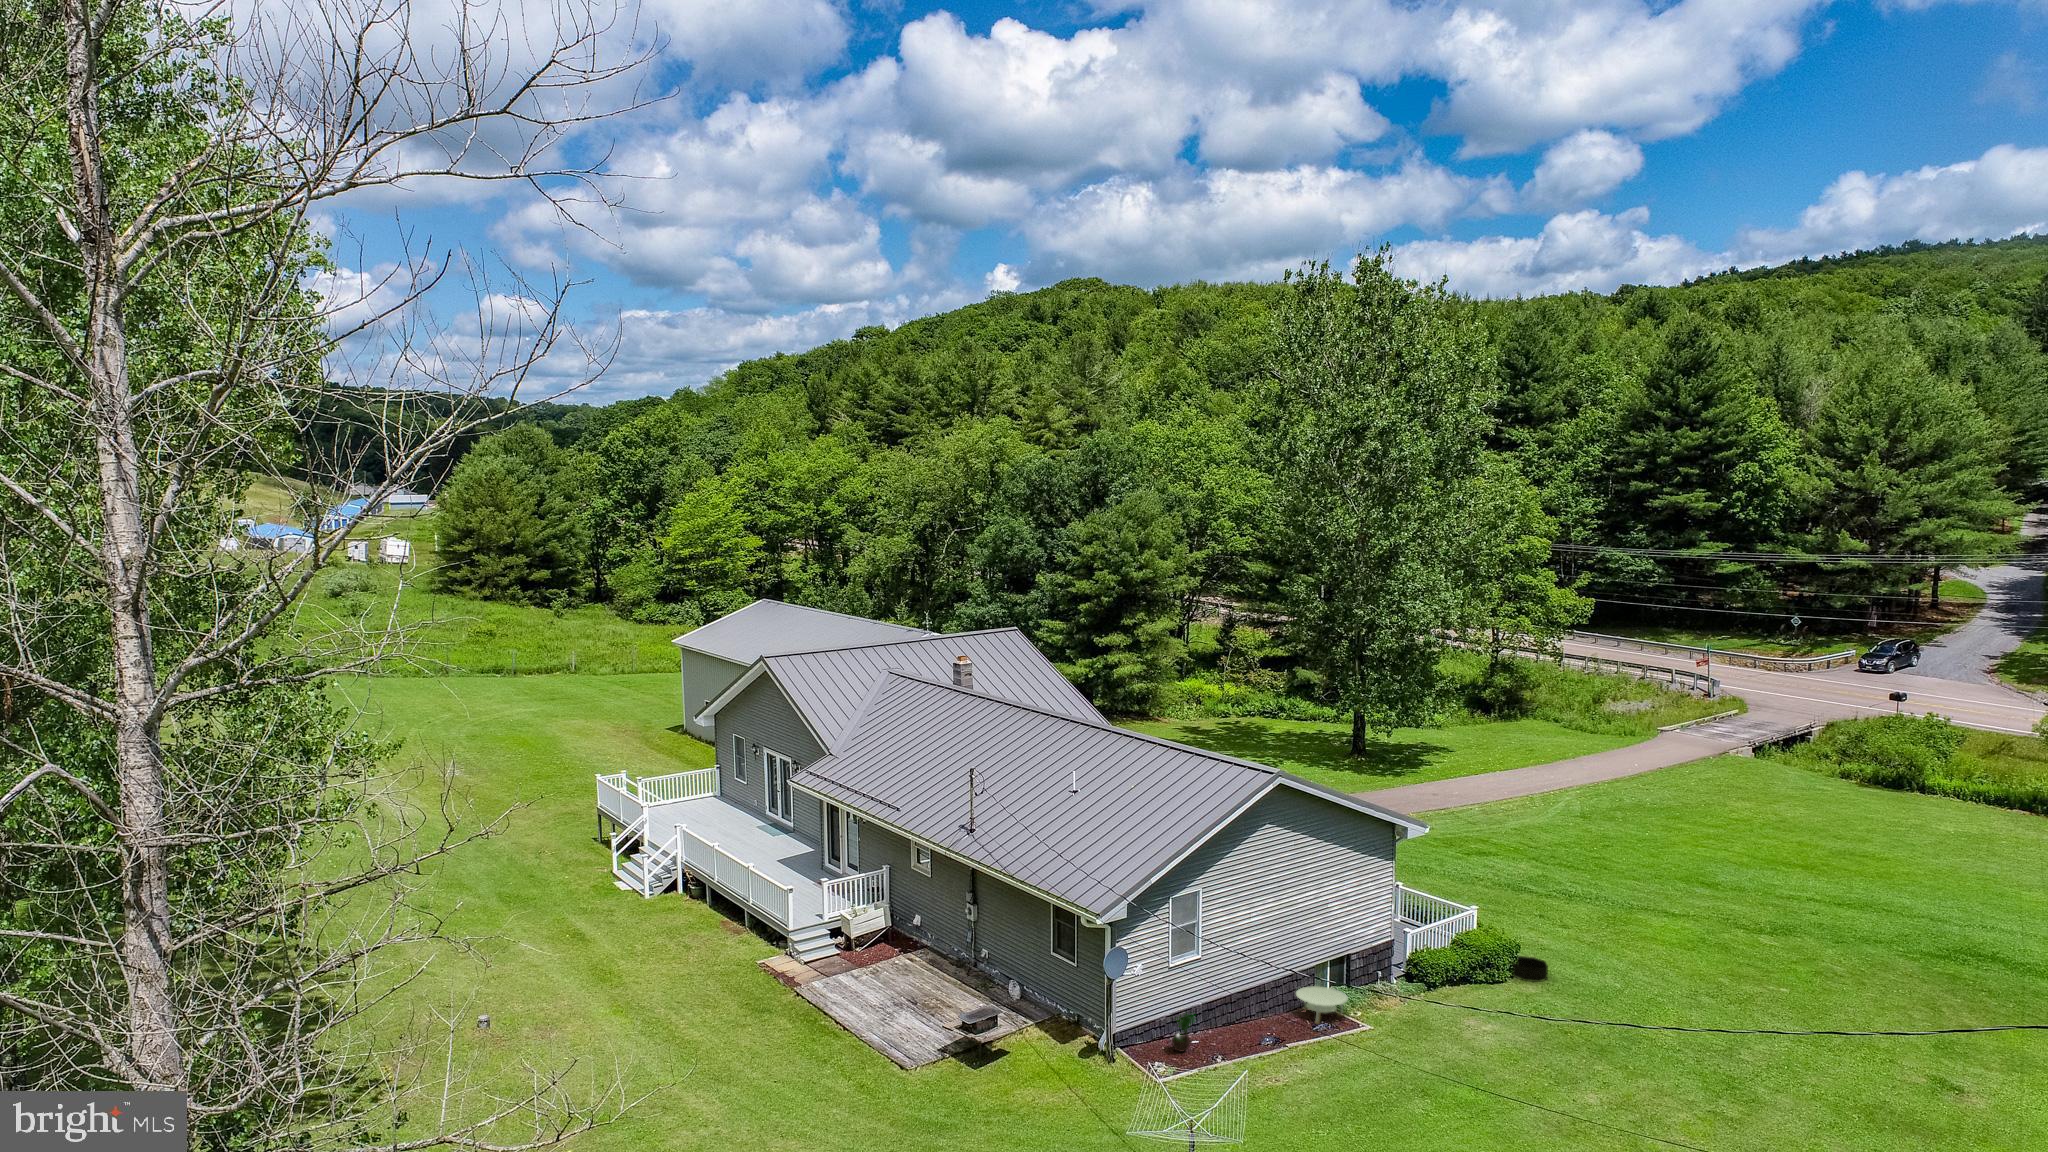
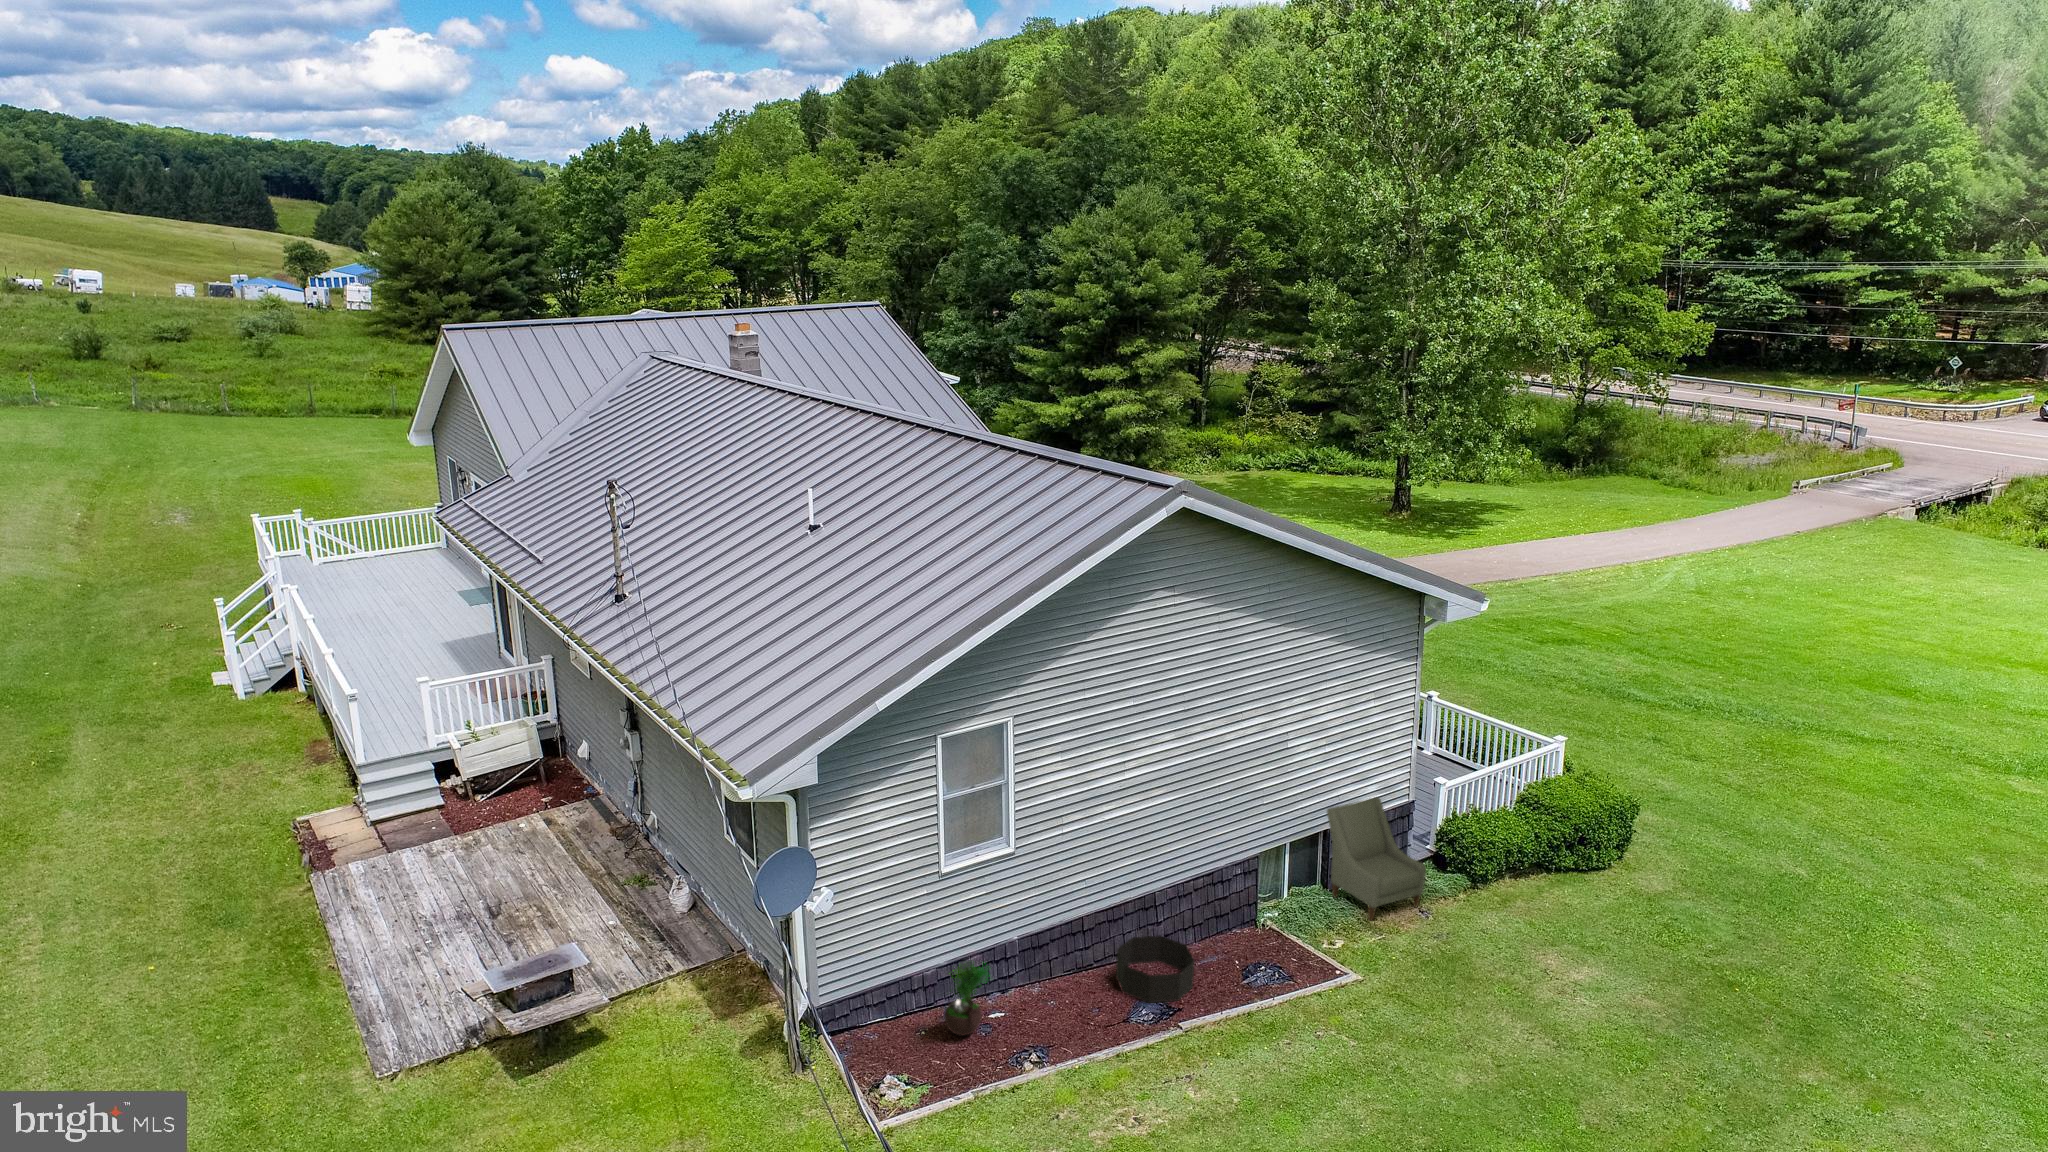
chair: none [1347,938,1402,1004] -> present [1327,797,1426,920]
basket: present [1513,956,1548,982] -> present [1116,936,1195,1003]
round table: present [1296,986,1348,1024] -> none [1218,889,1316,969]

